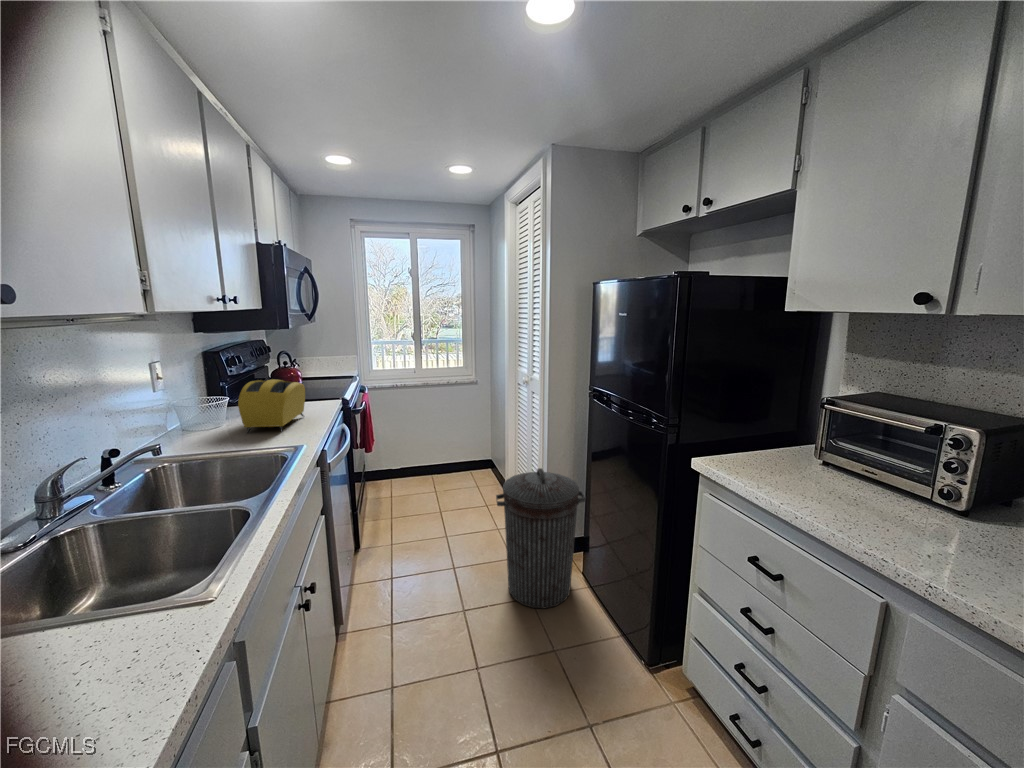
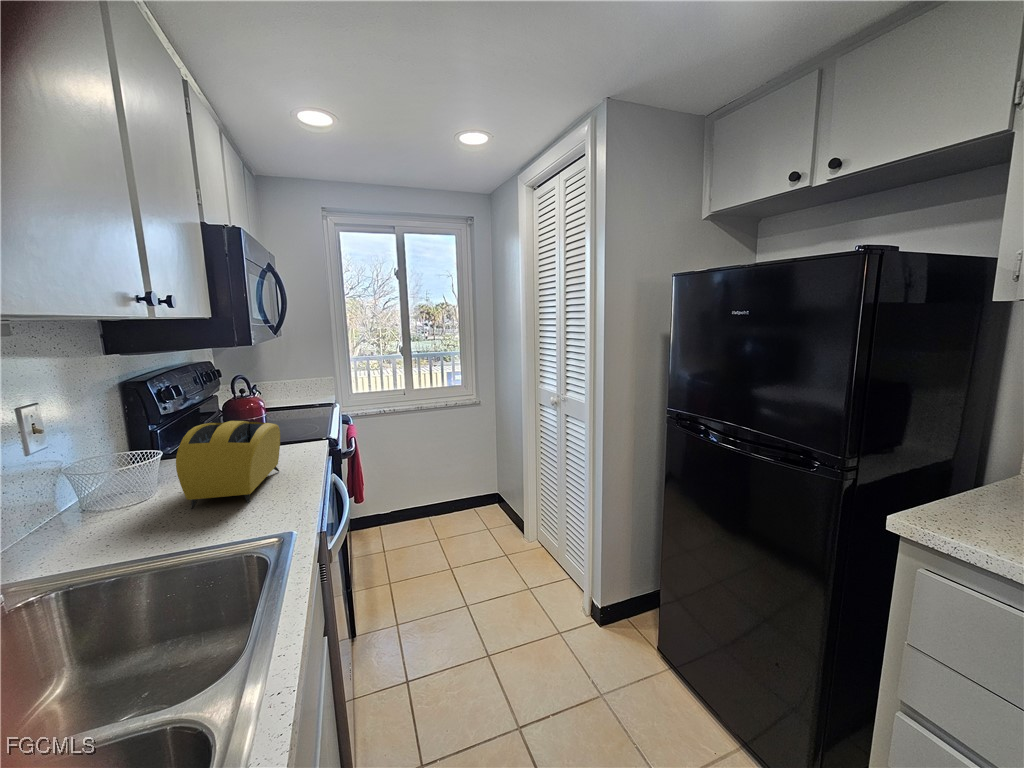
trash can: present [496,468,586,608] -> none [546,518,662,710]

